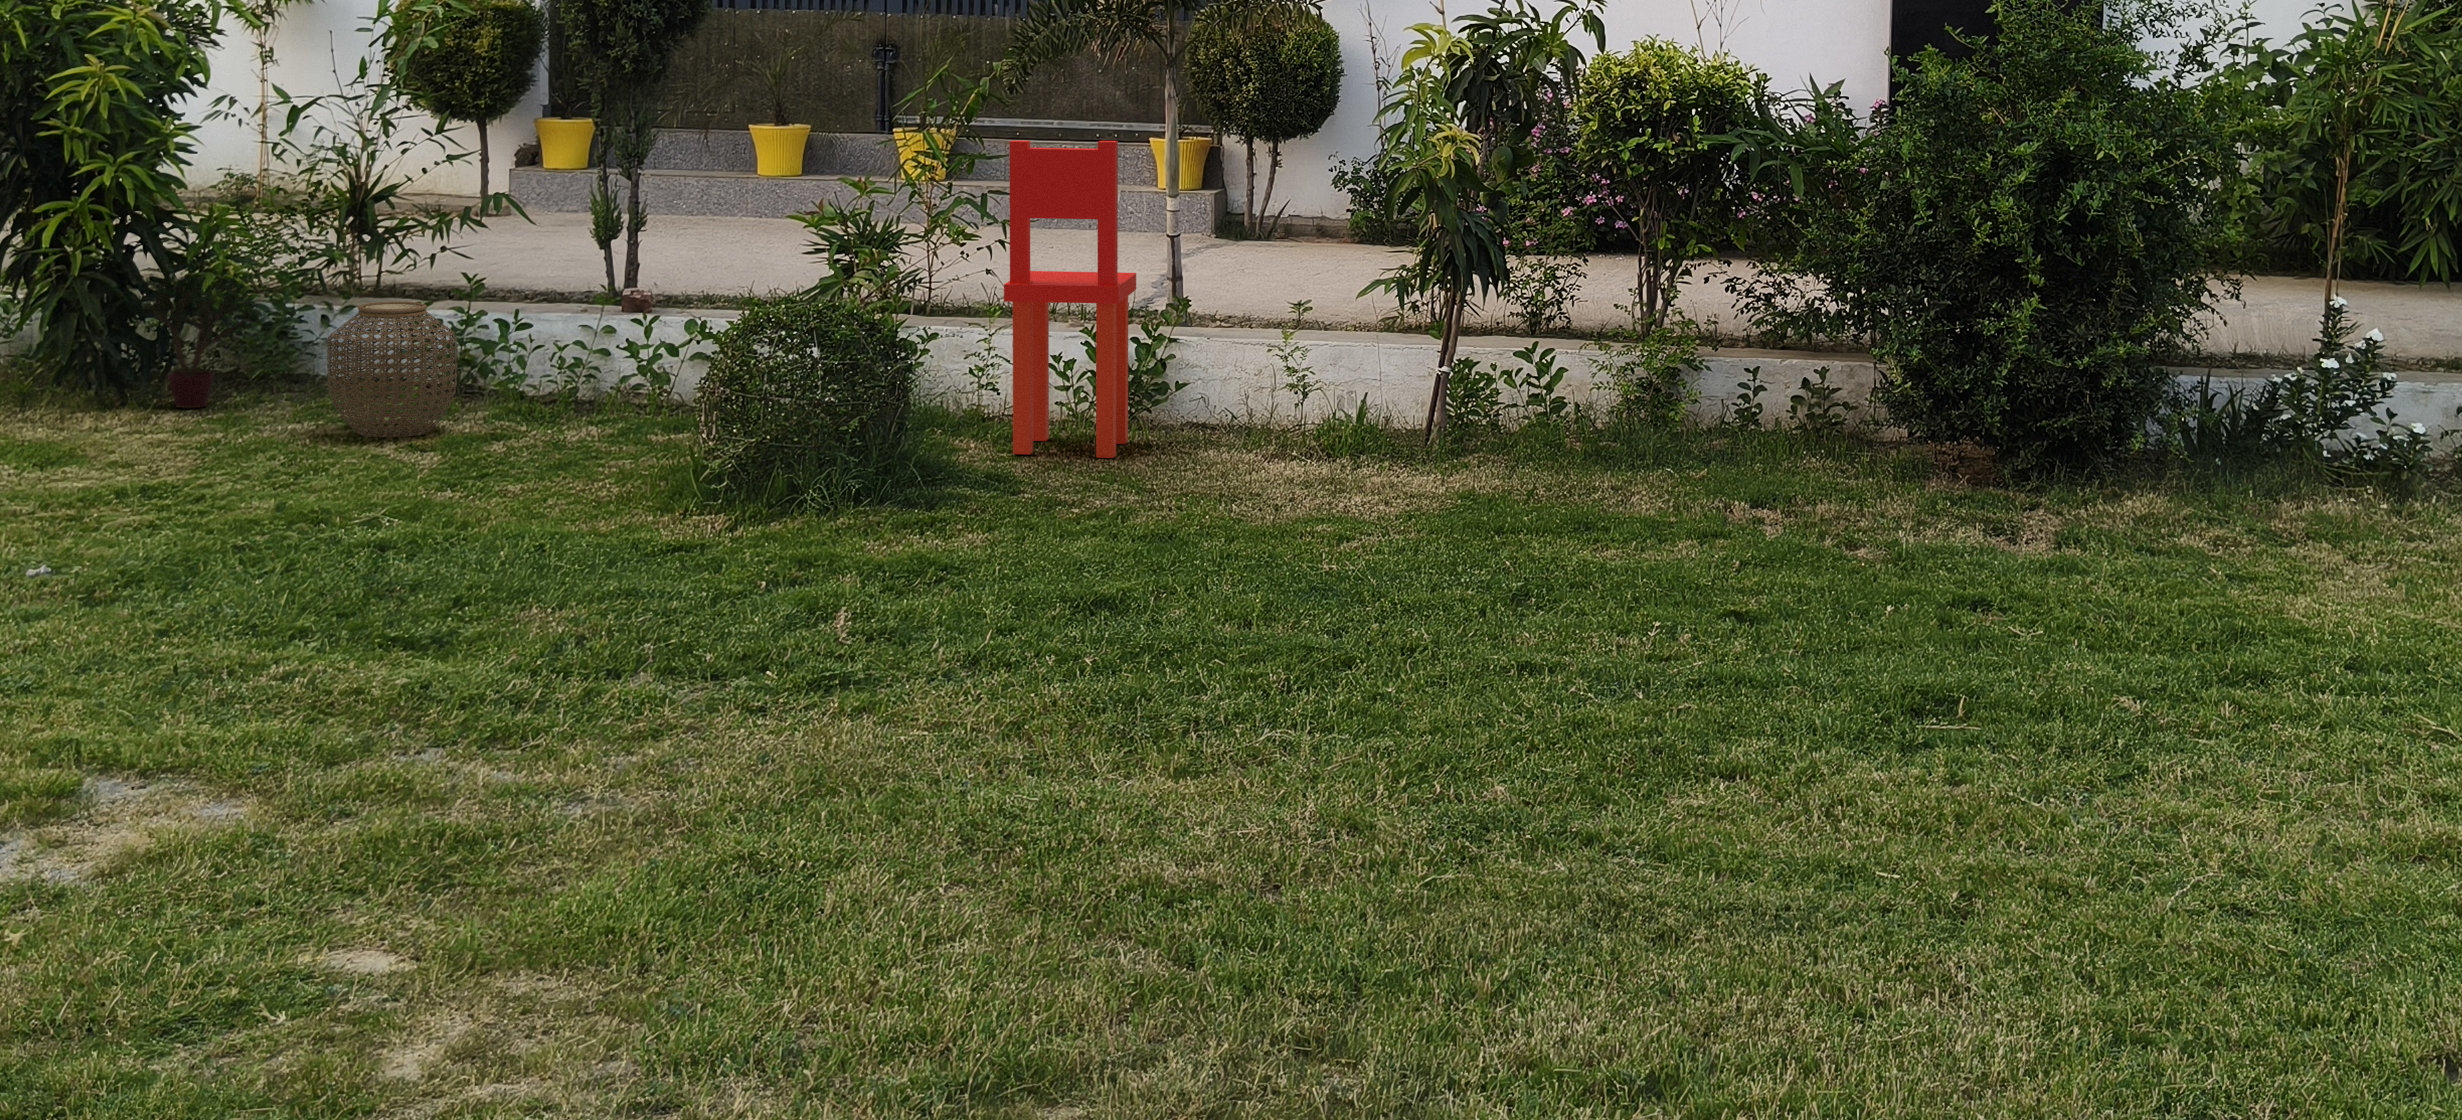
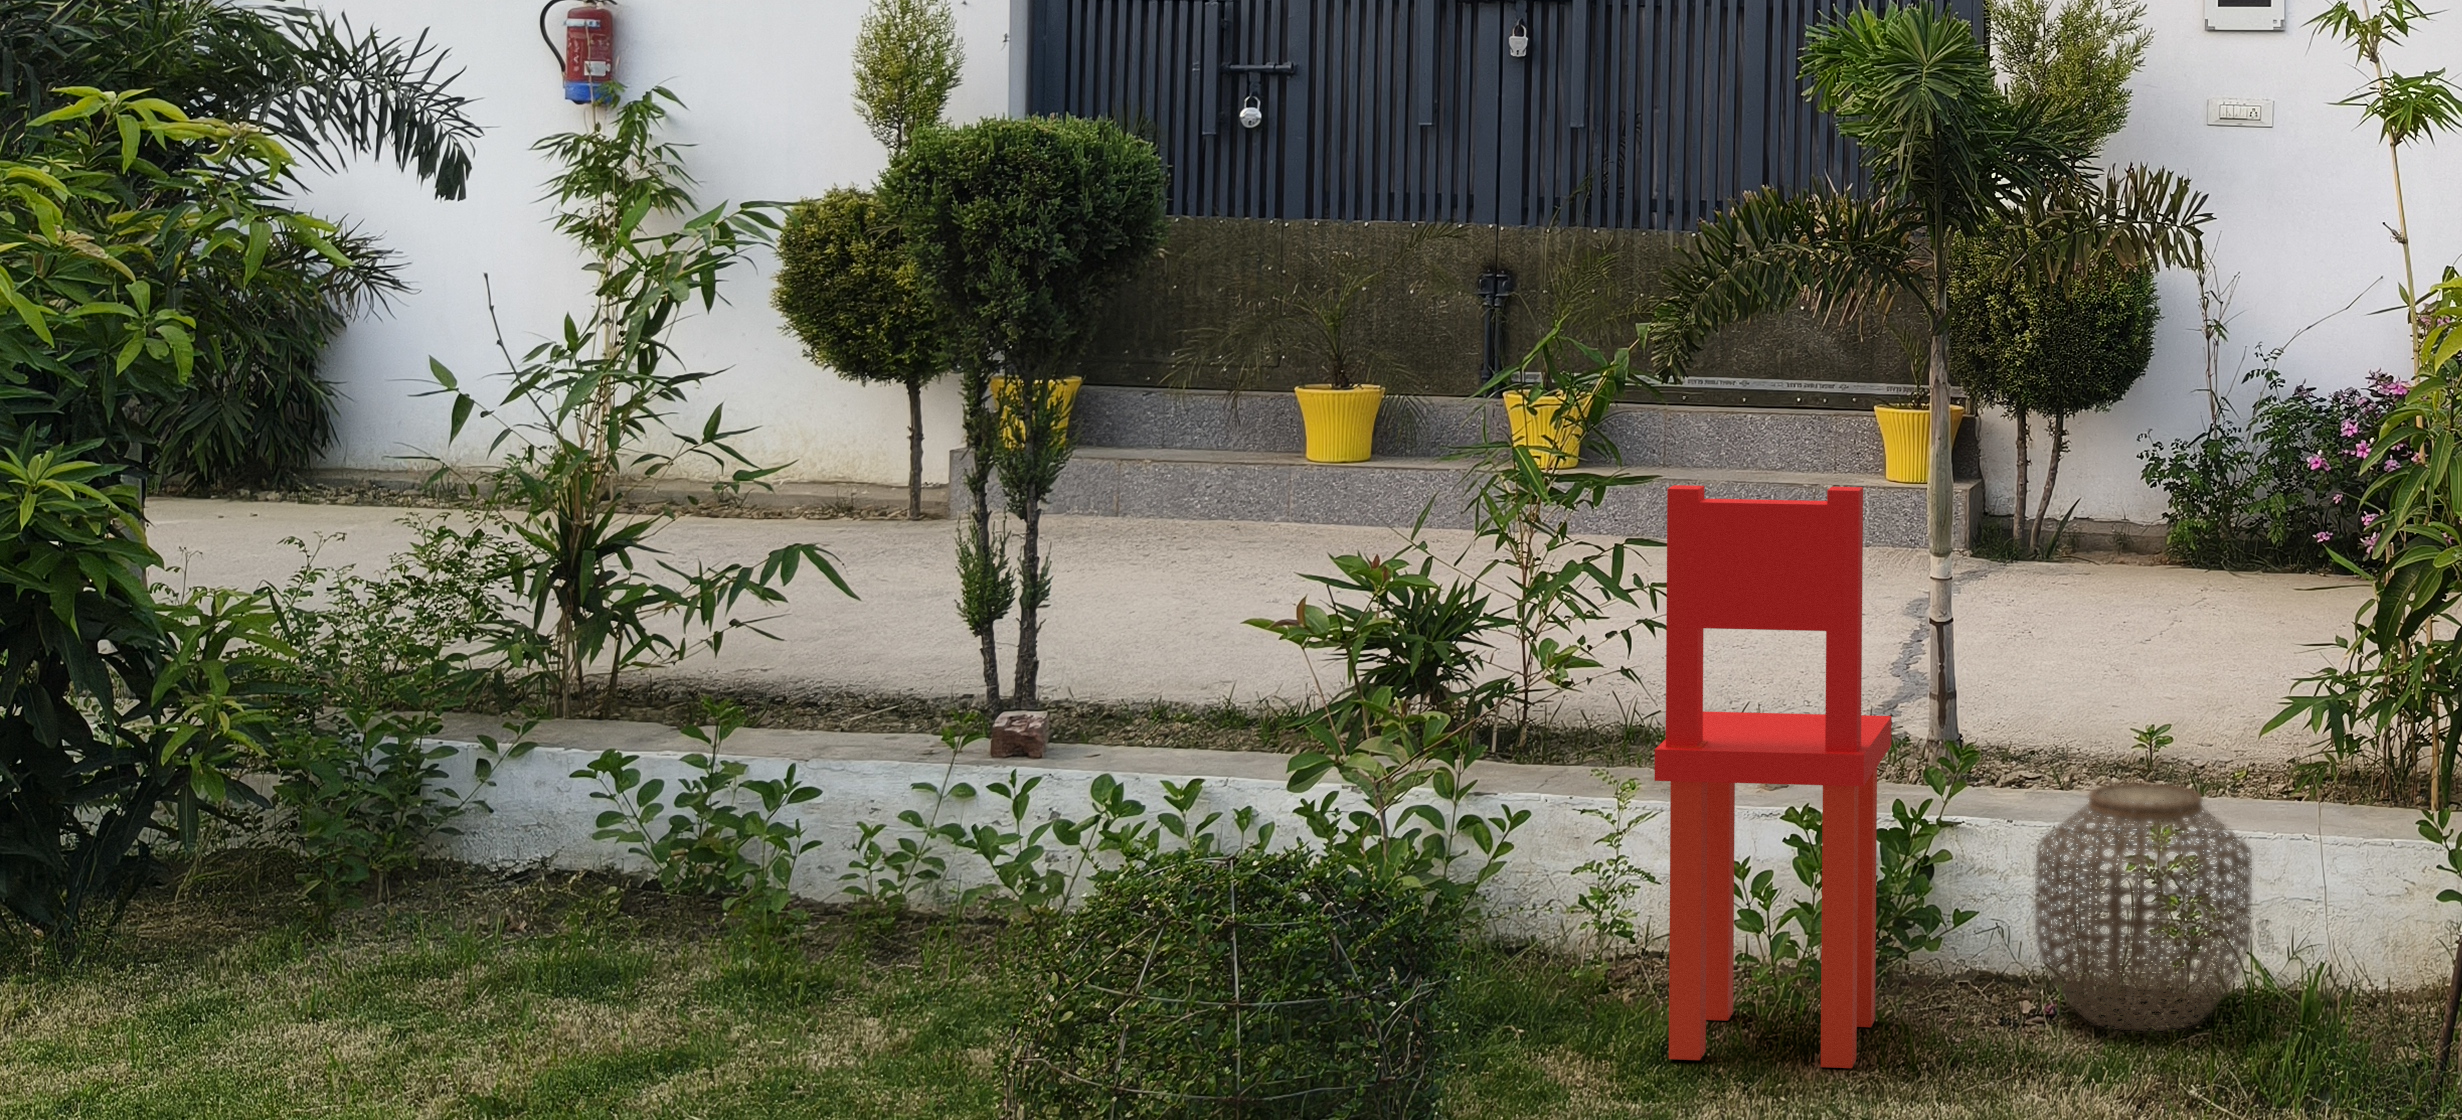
potted plant: present [126,274,268,408] -> none [105,697,372,945]
woven basket: present [327,302,458,437] -> present [2035,783,2252,1031]

